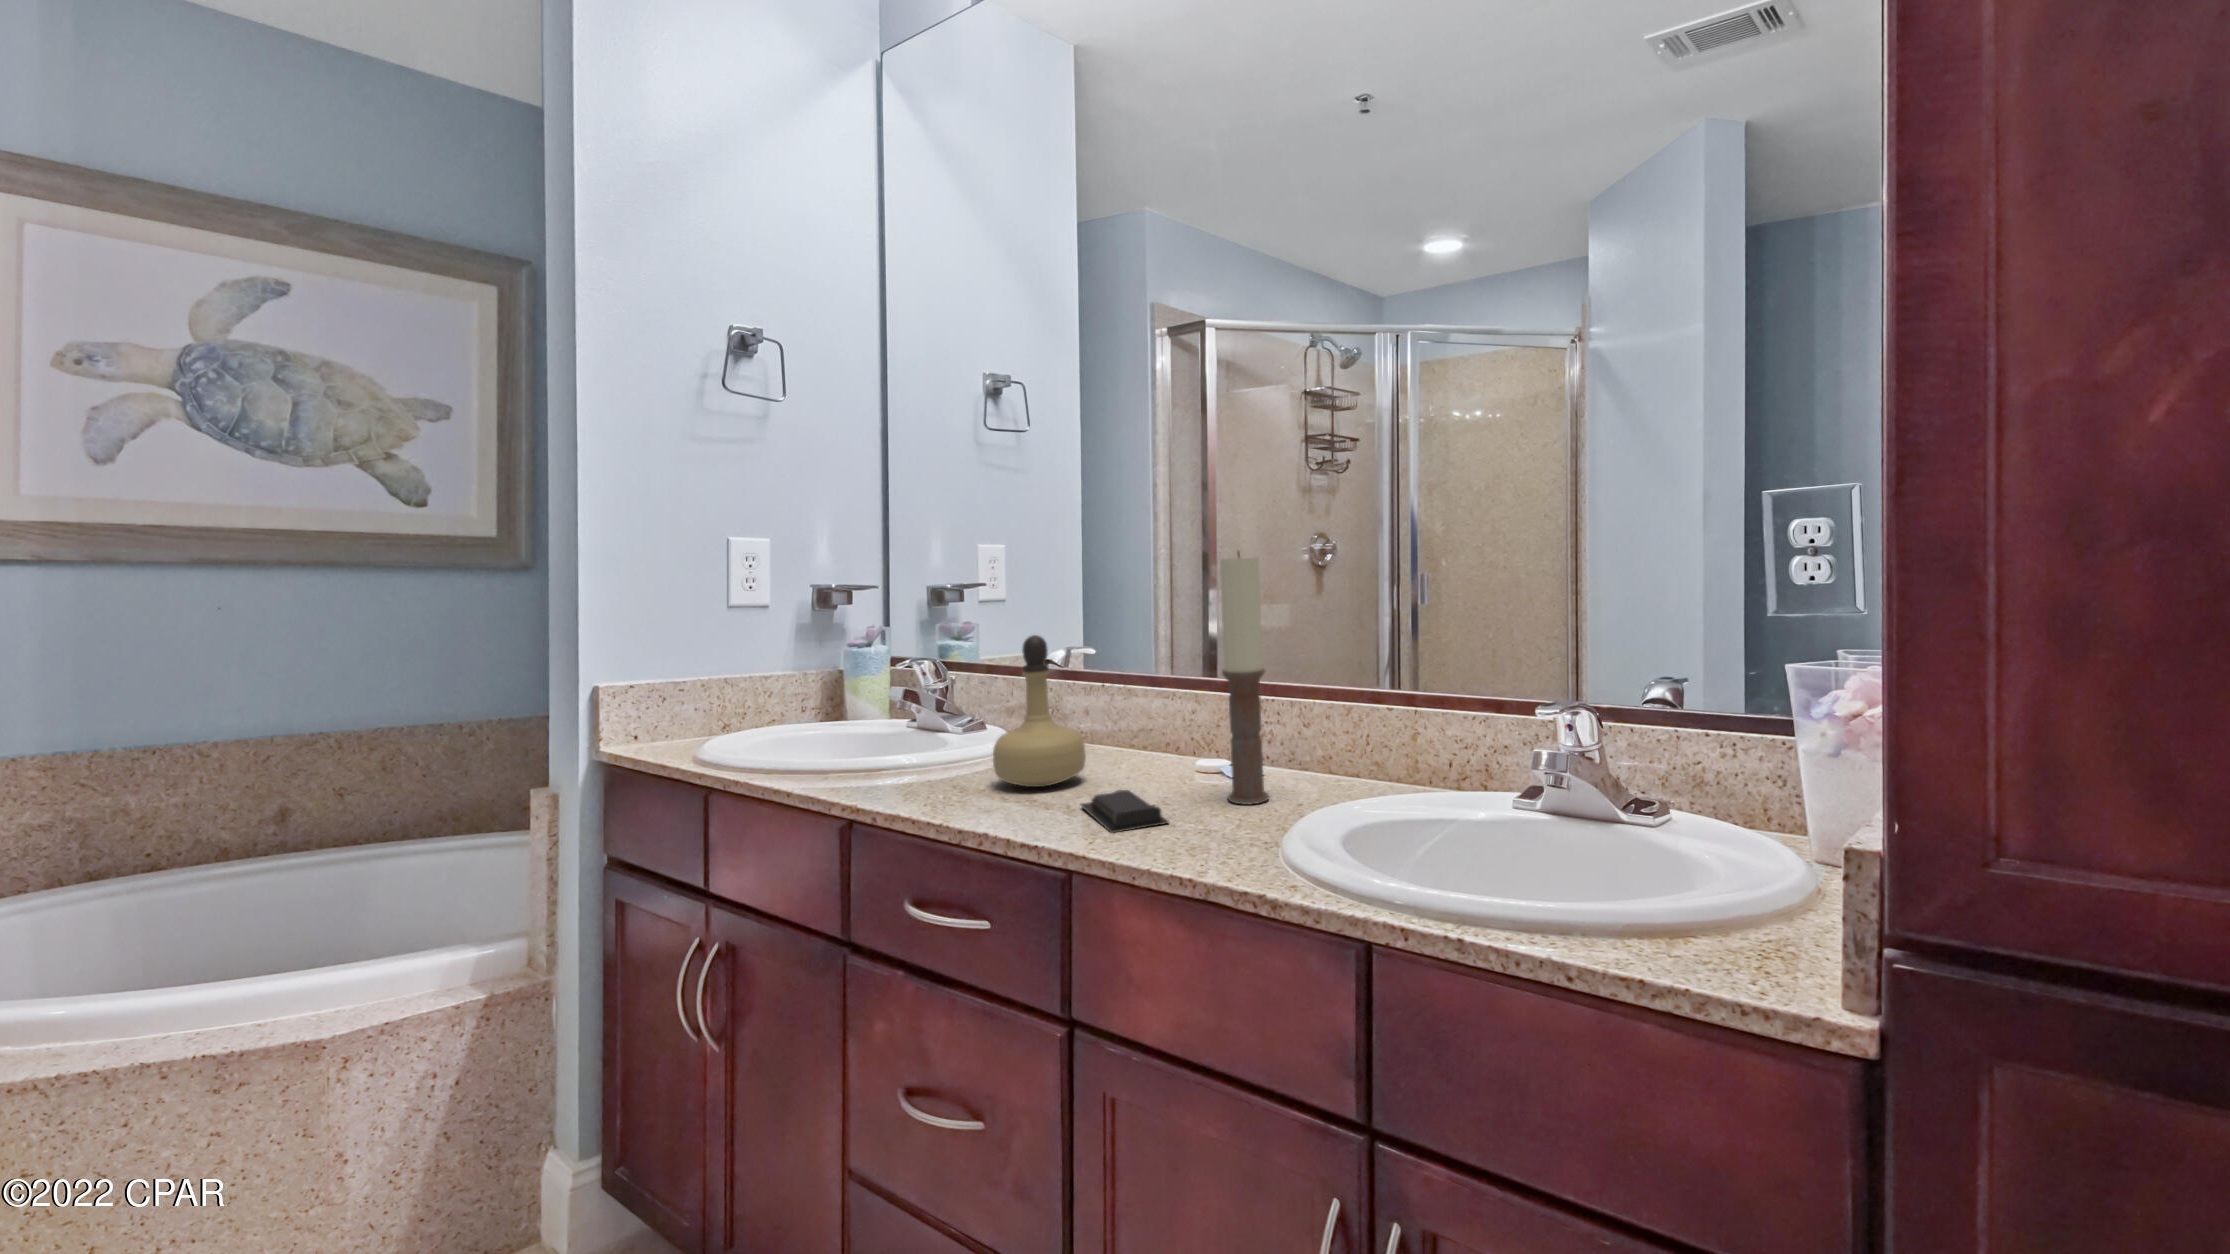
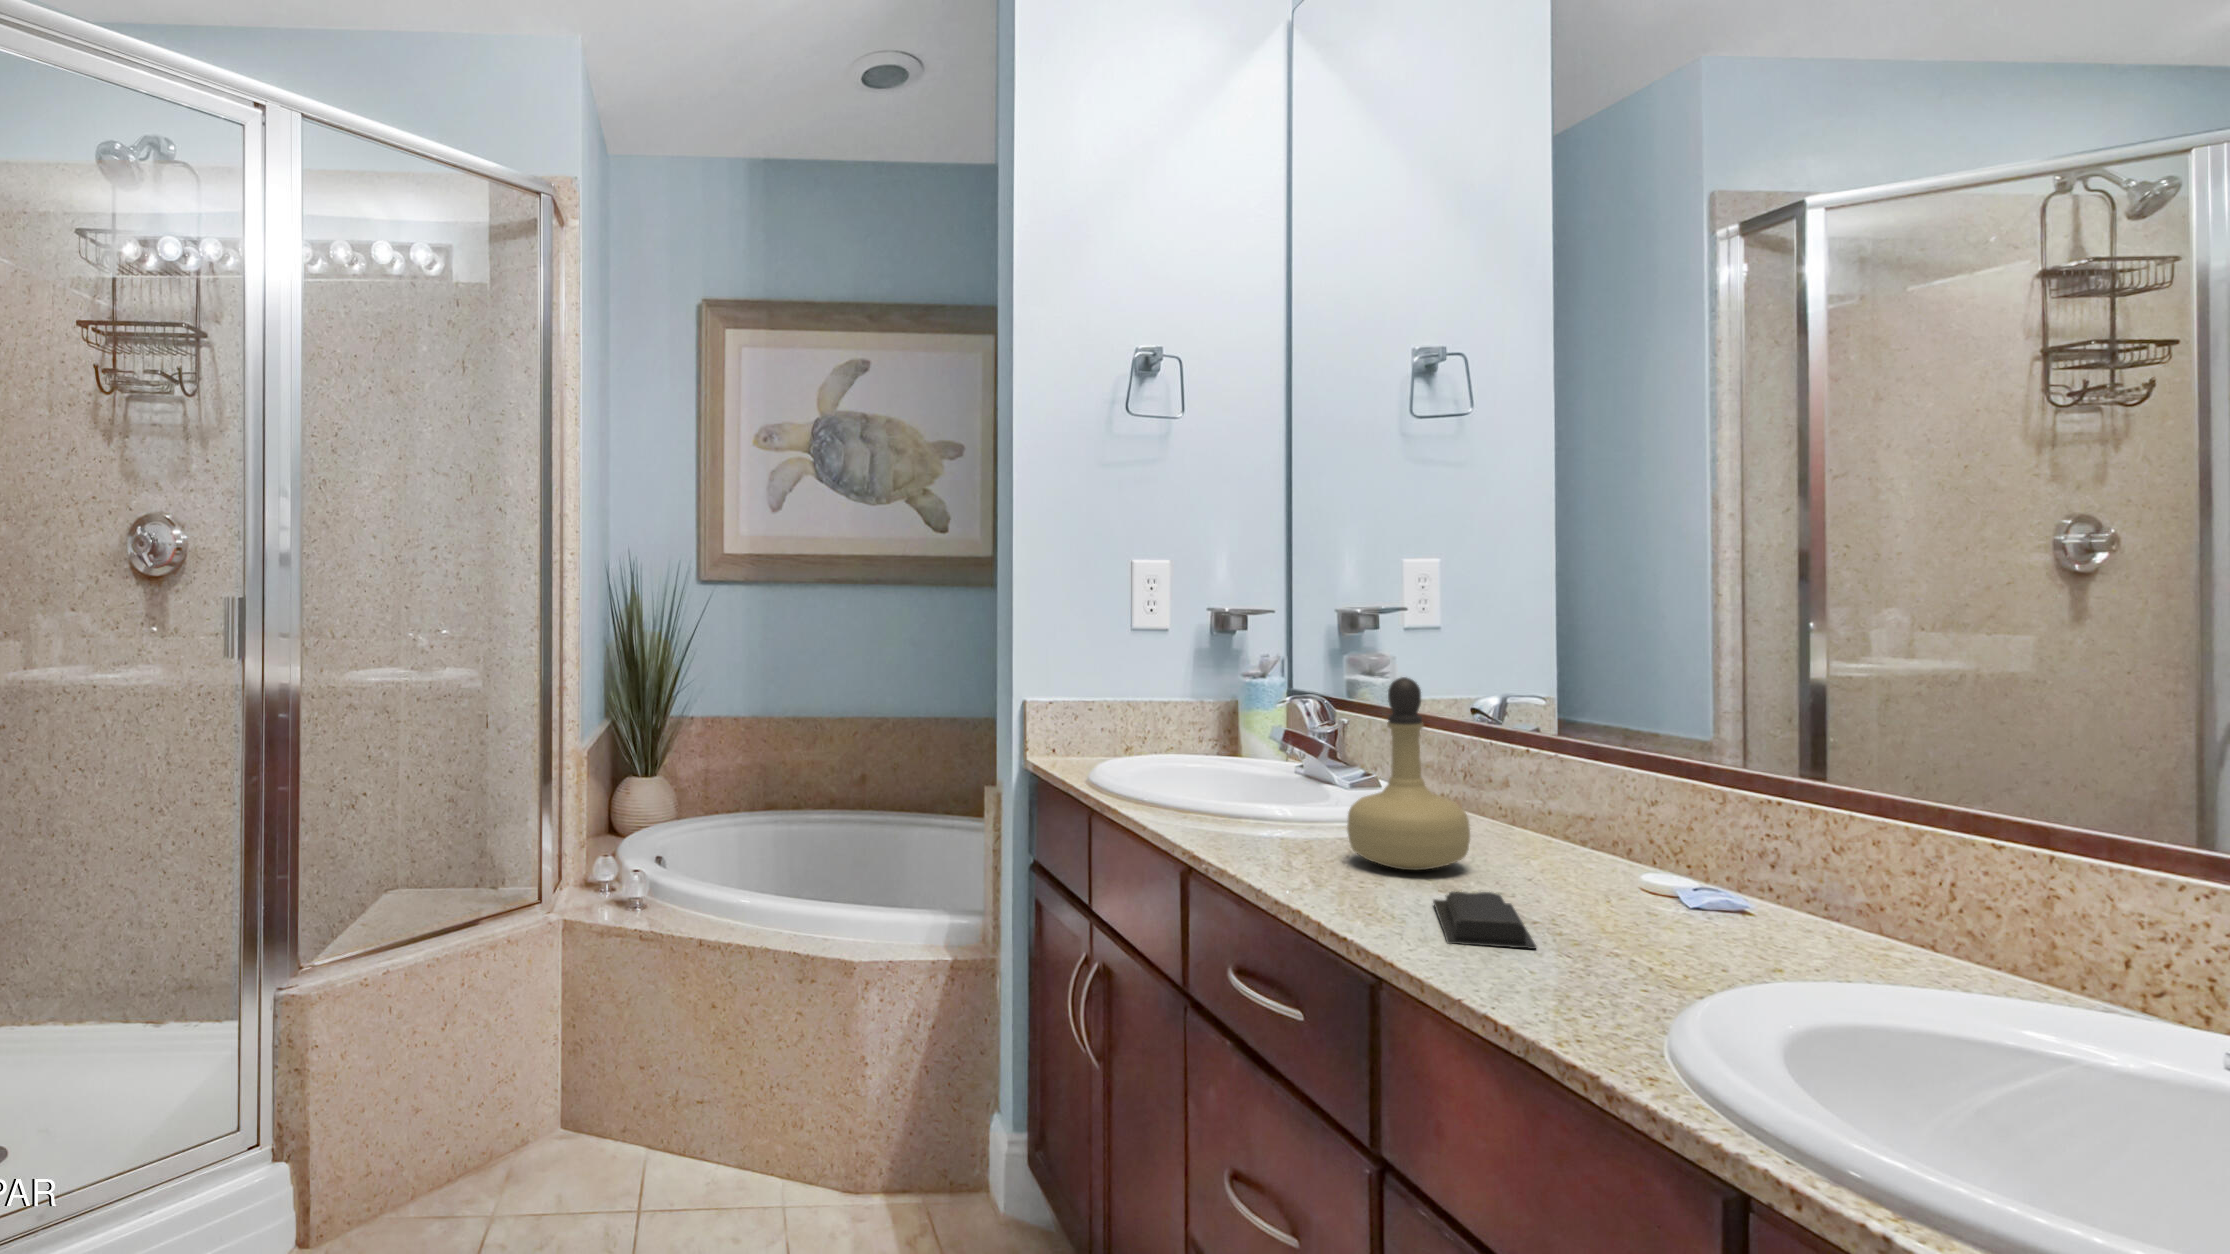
candle: present [1220,552,1269,804] -> none [1645,576,1724,953]

